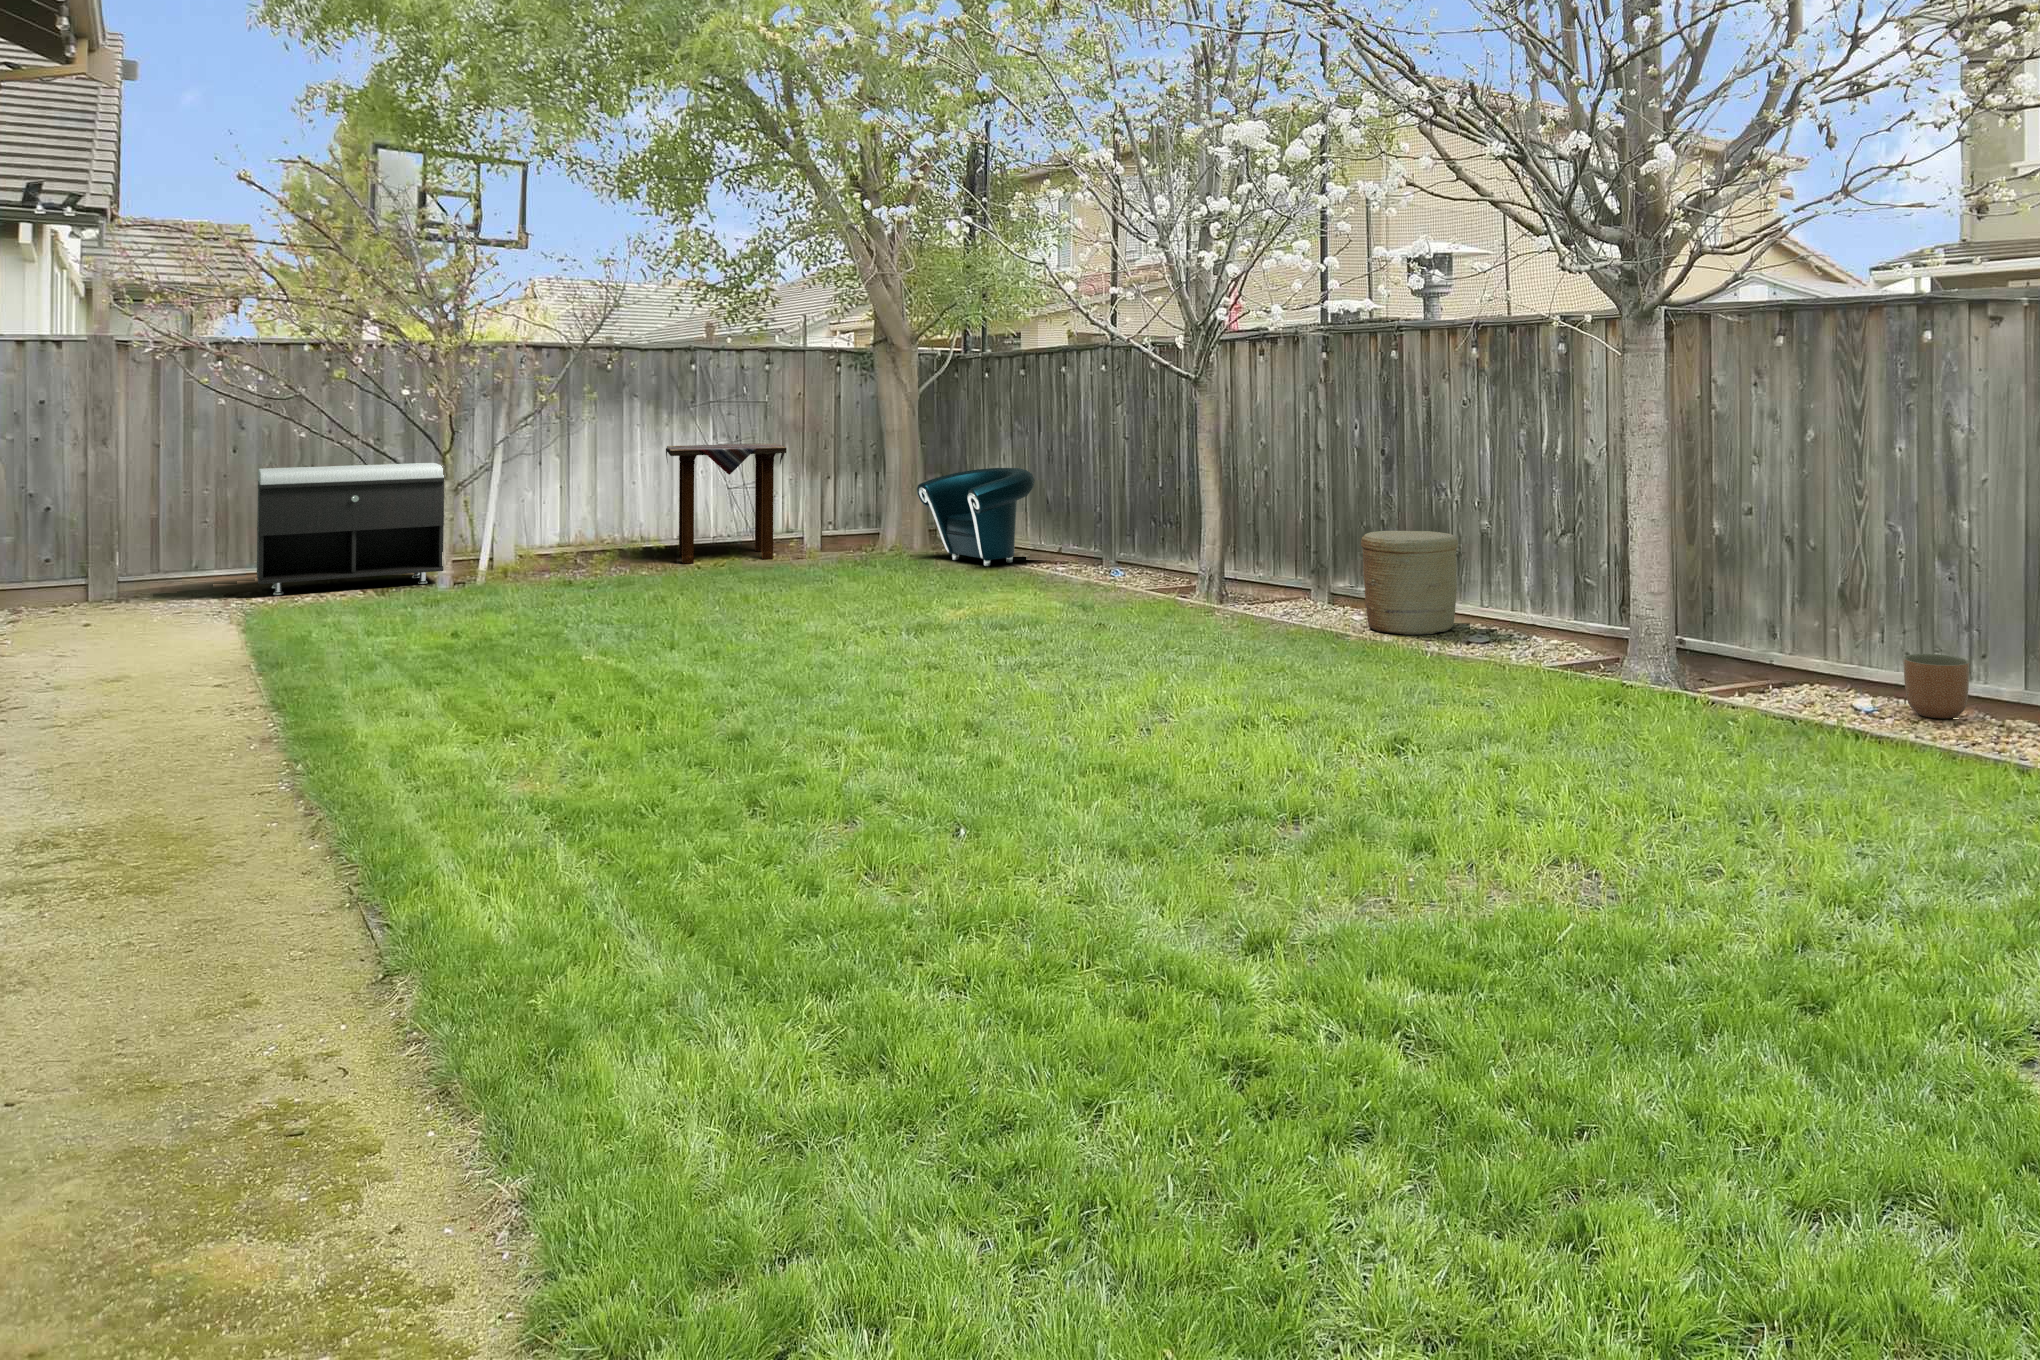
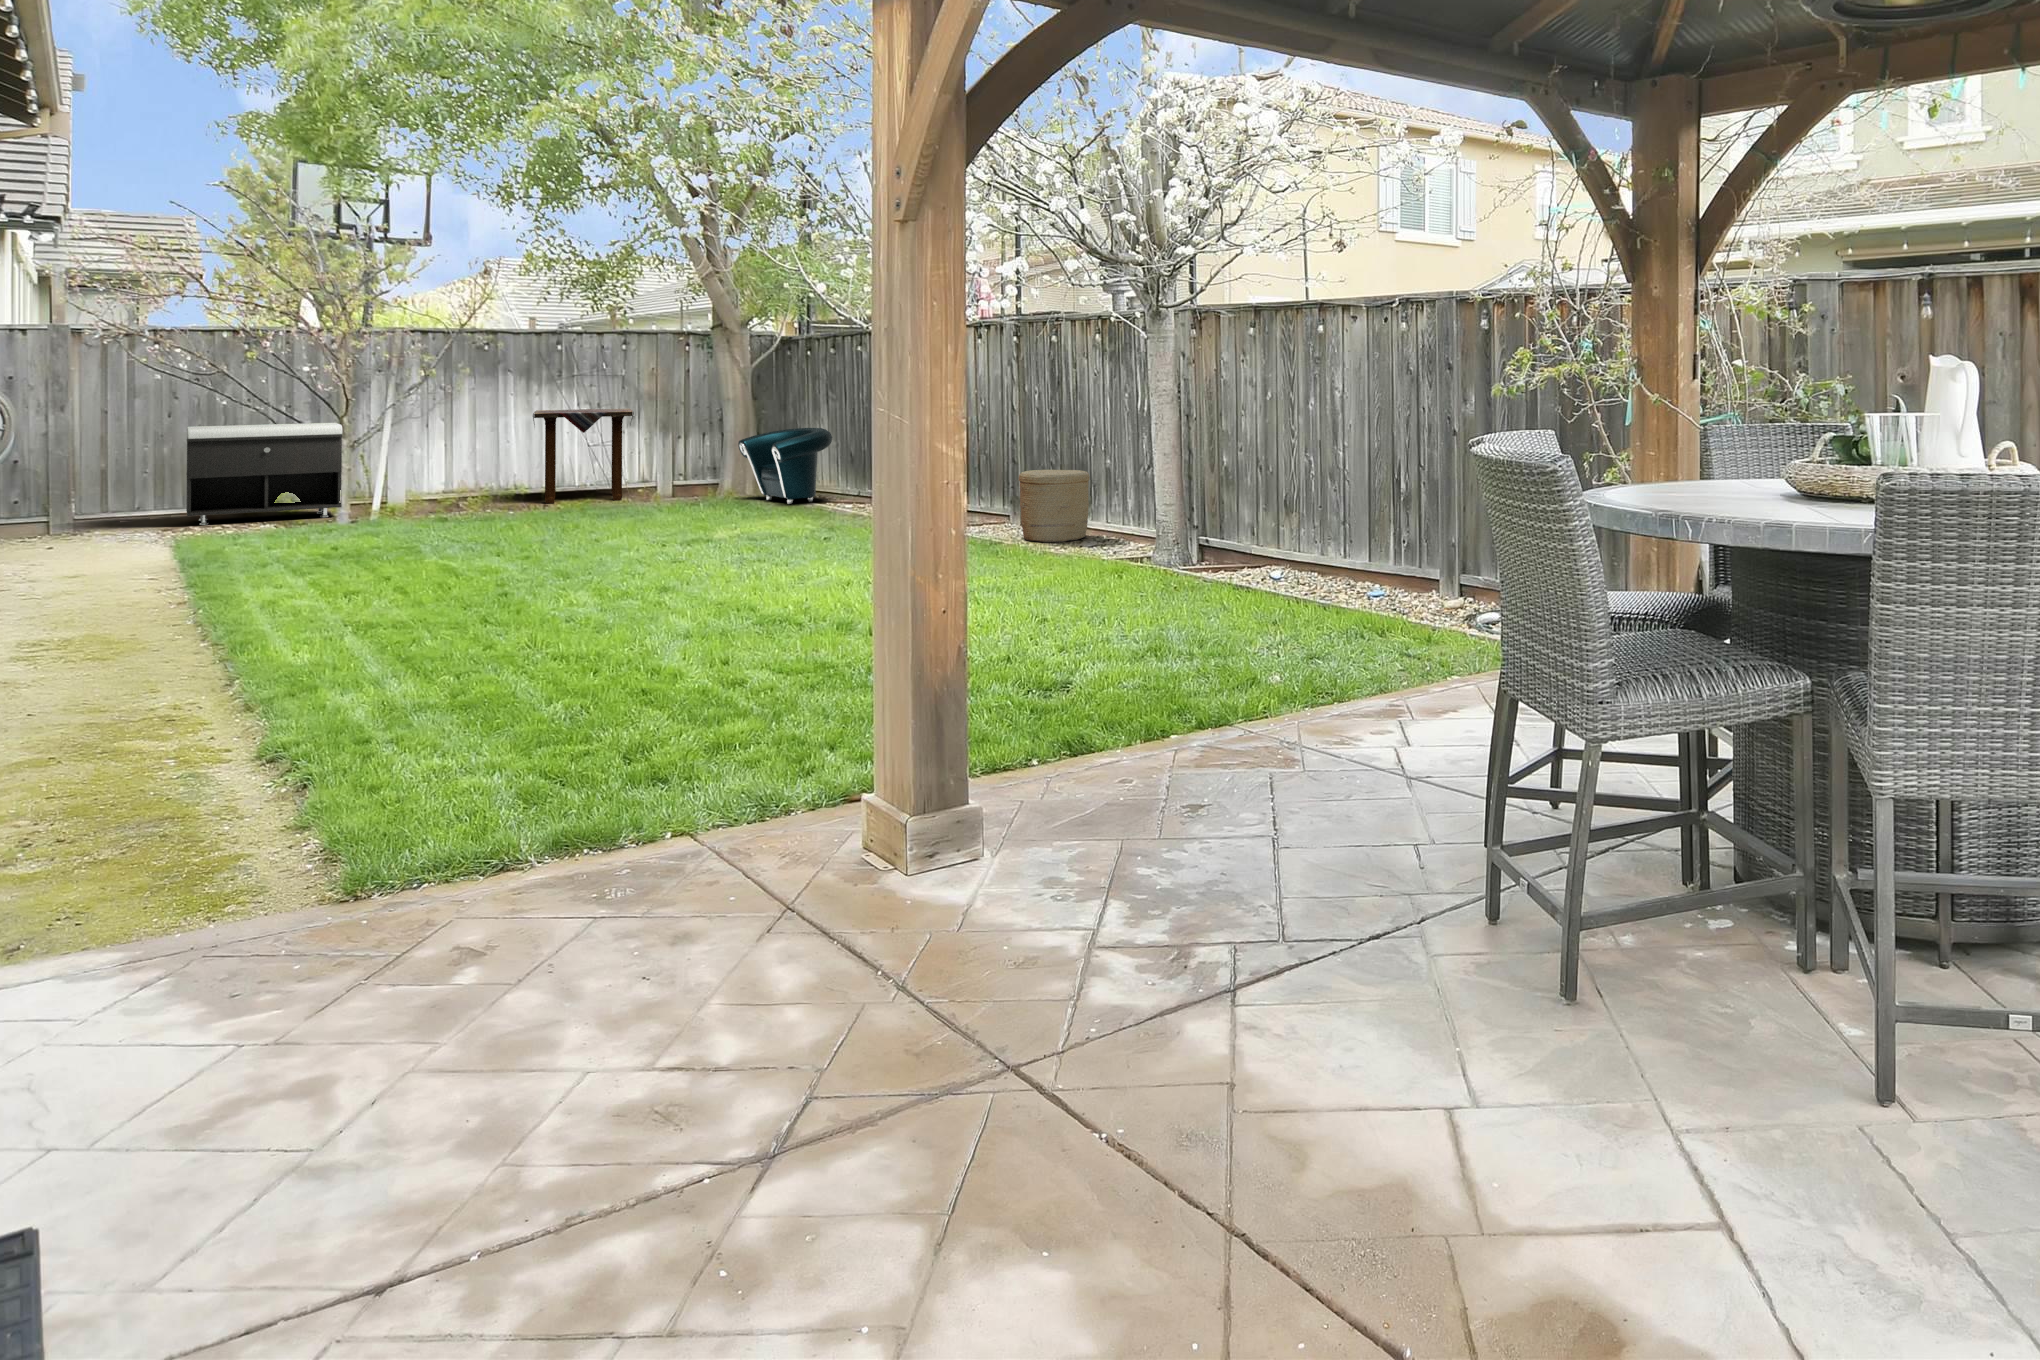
planter: present [1903,654,1969,719] -> none [1297,541,1336,580]

